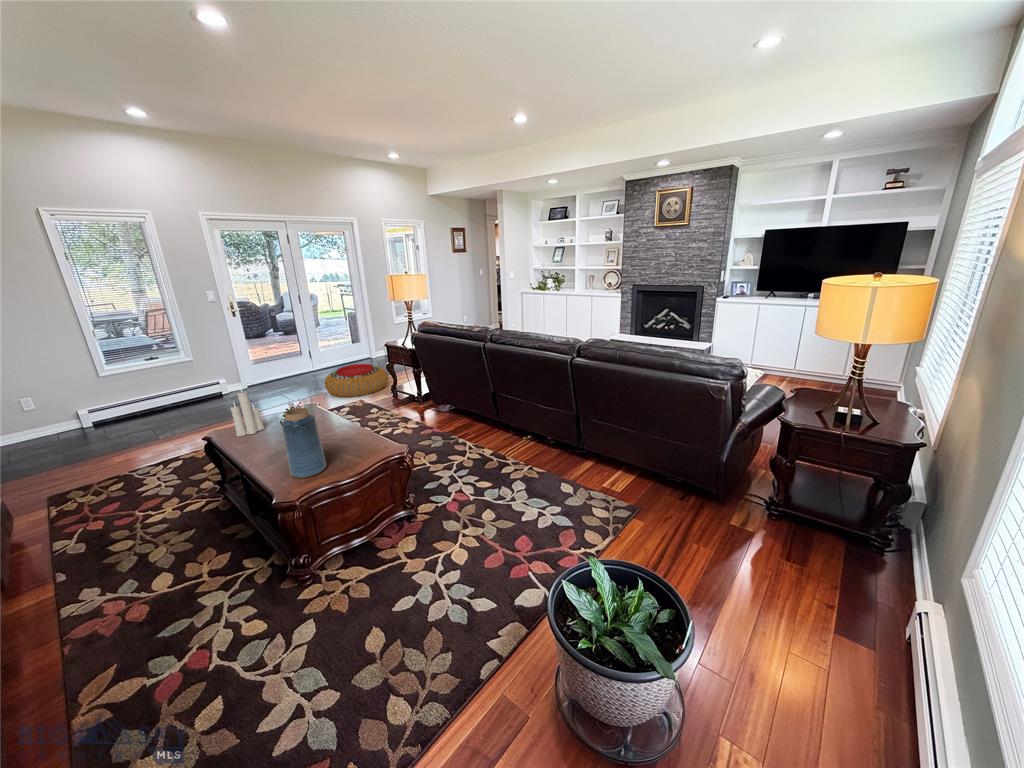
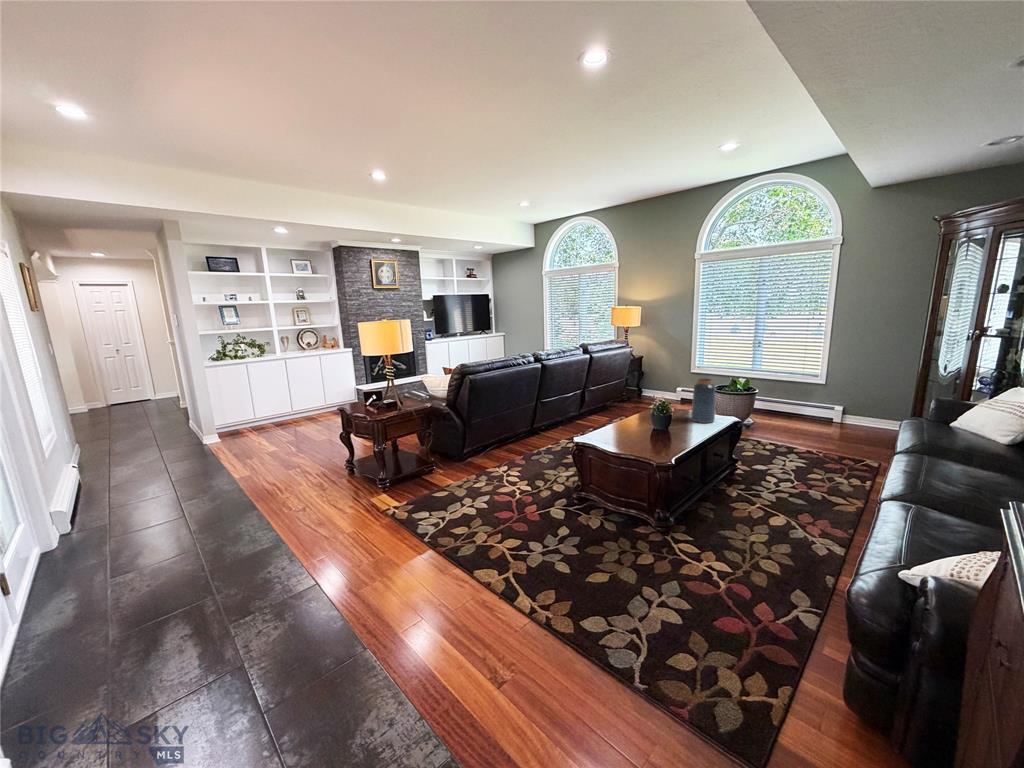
pouf: present [324,364,388,397] -> none [238,478,359,554]
candle: present [231,390,265,437] -> none [641,398,665,452]

